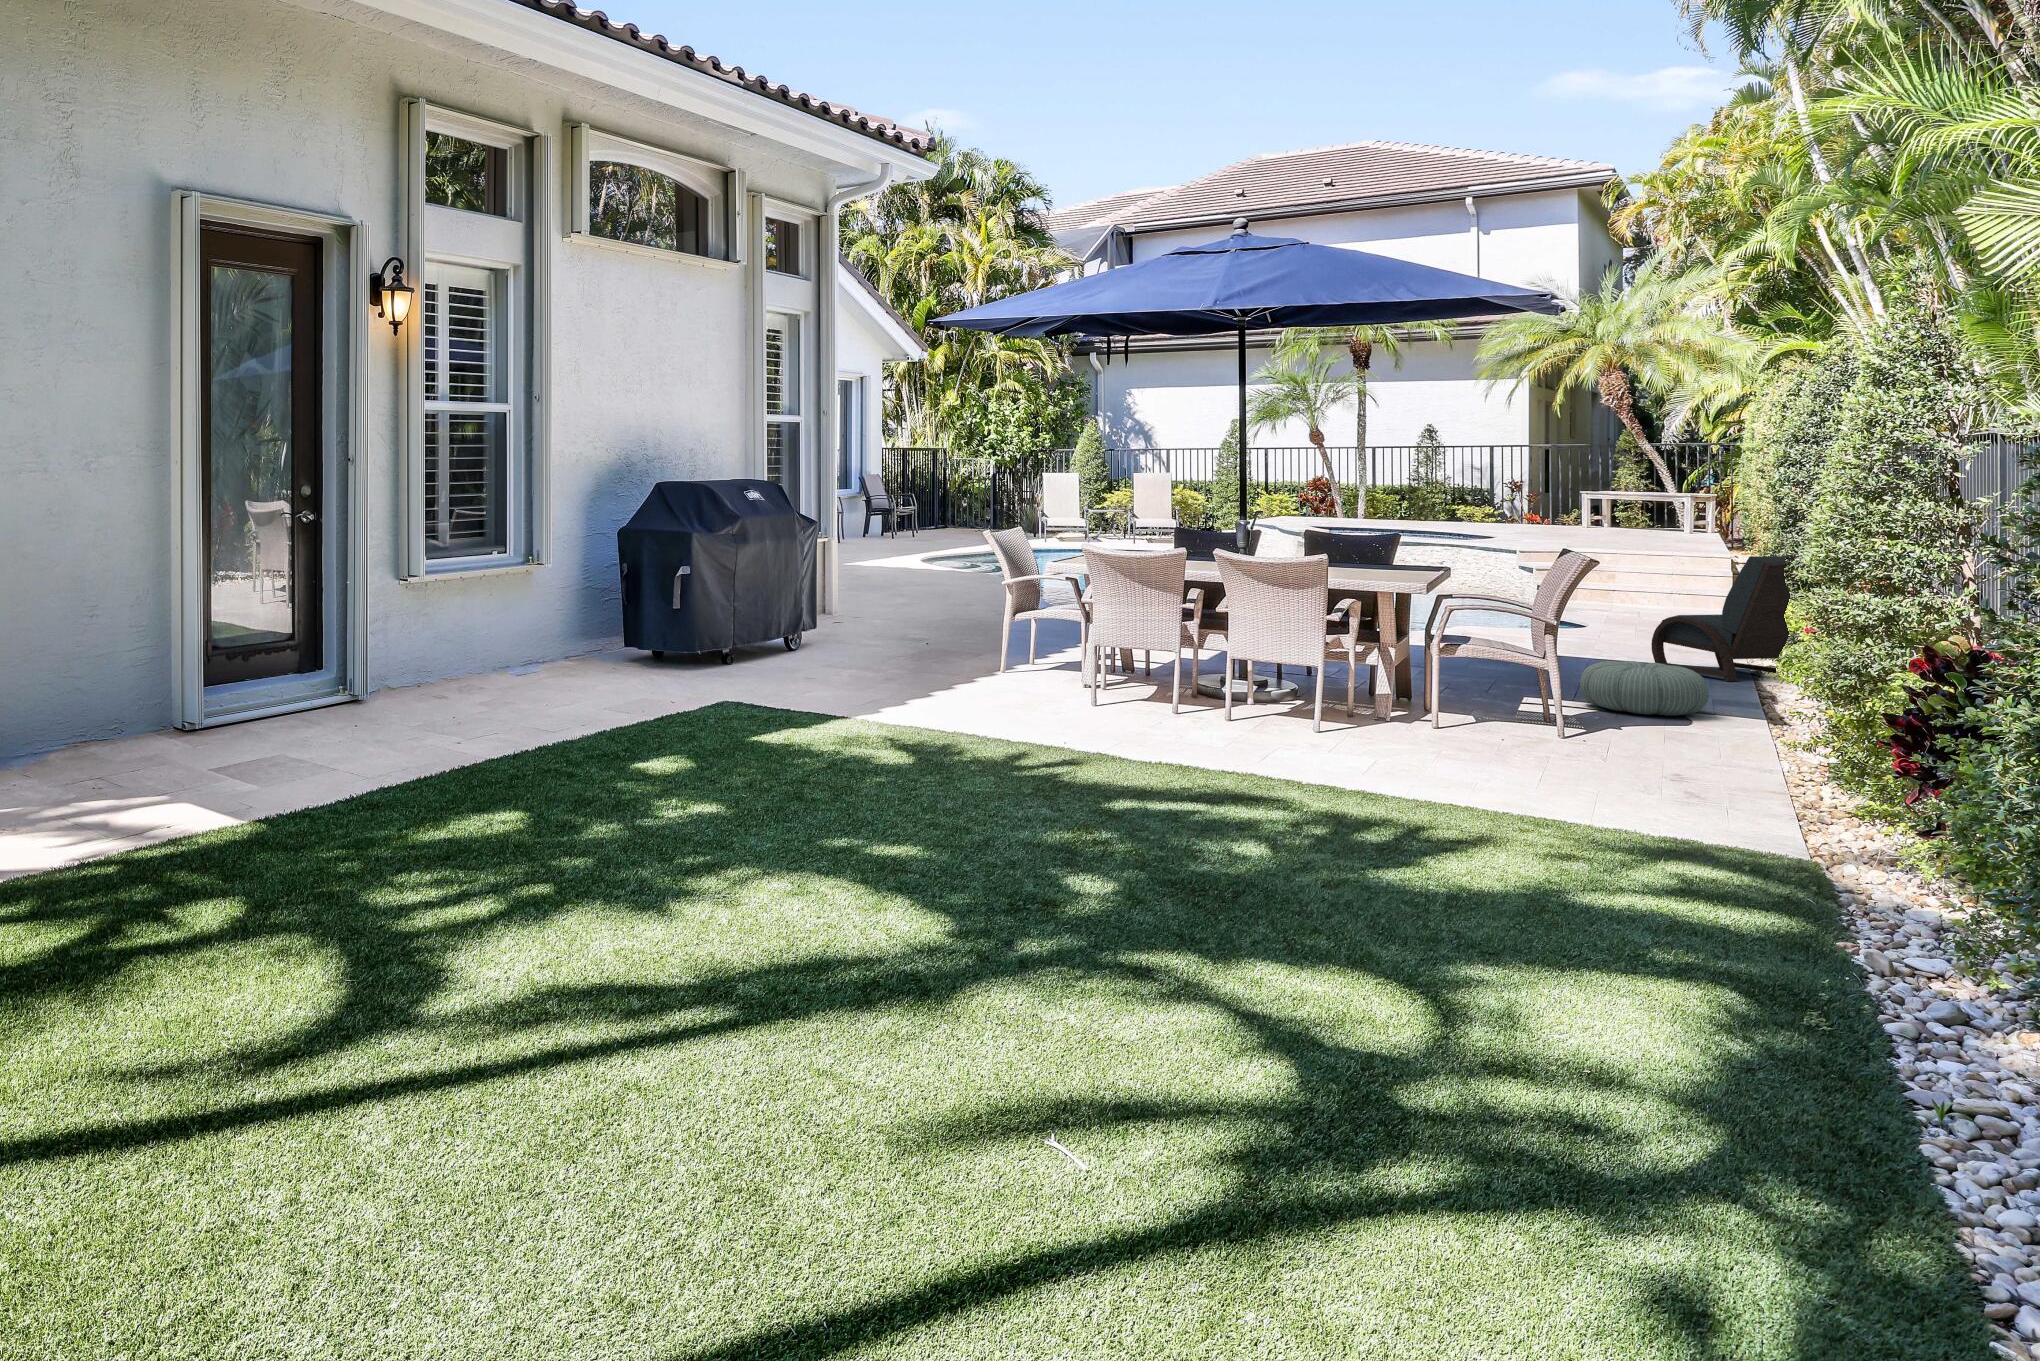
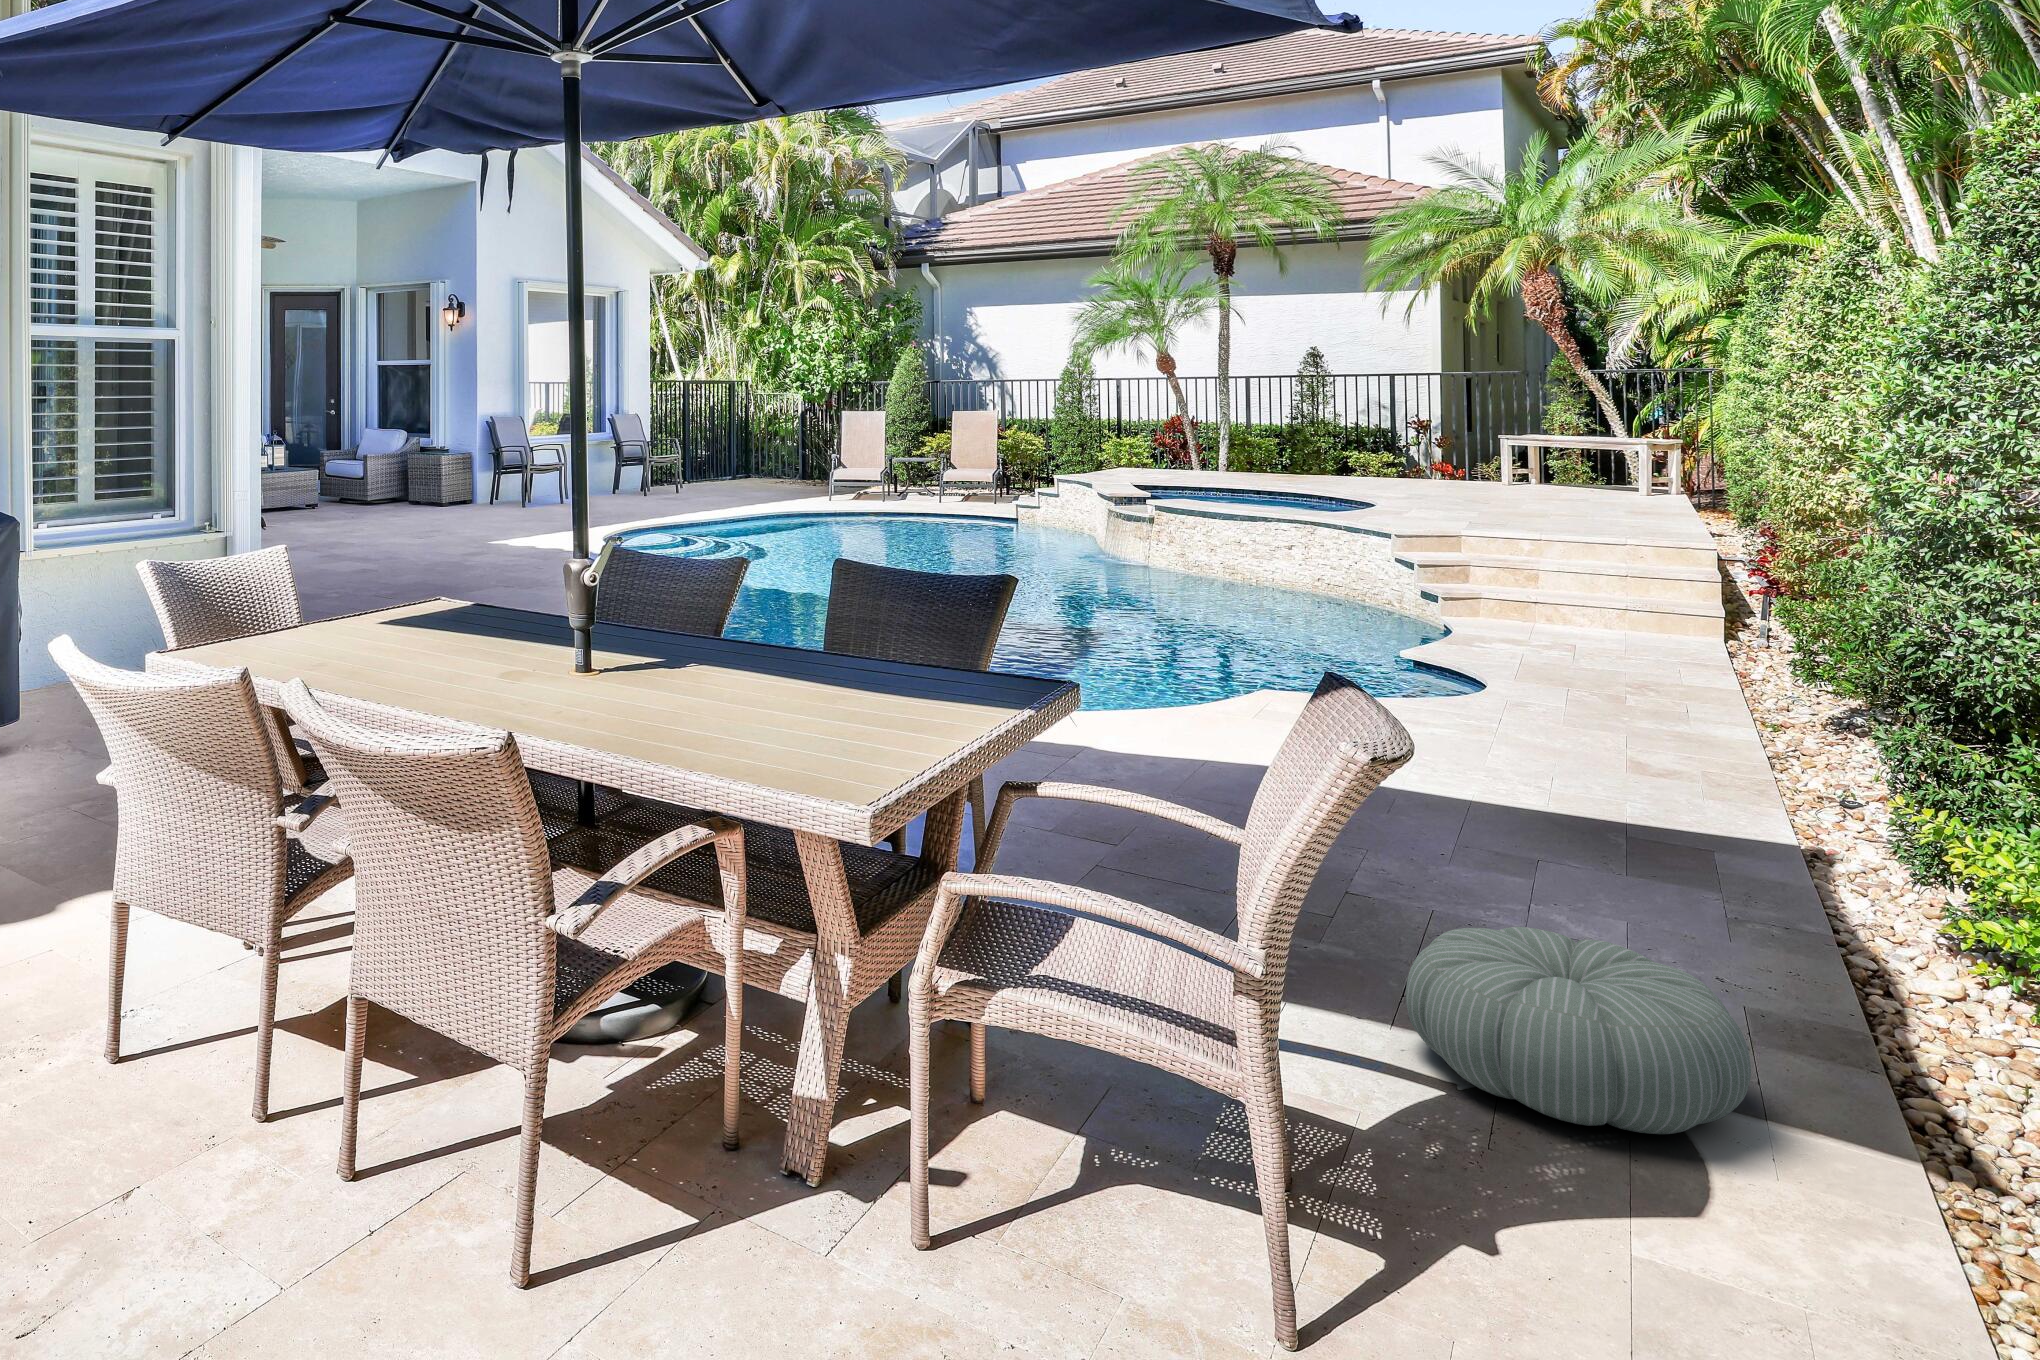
lounge chair: present [1651,556,1790,681] -> none [1592,615,1982,894]

